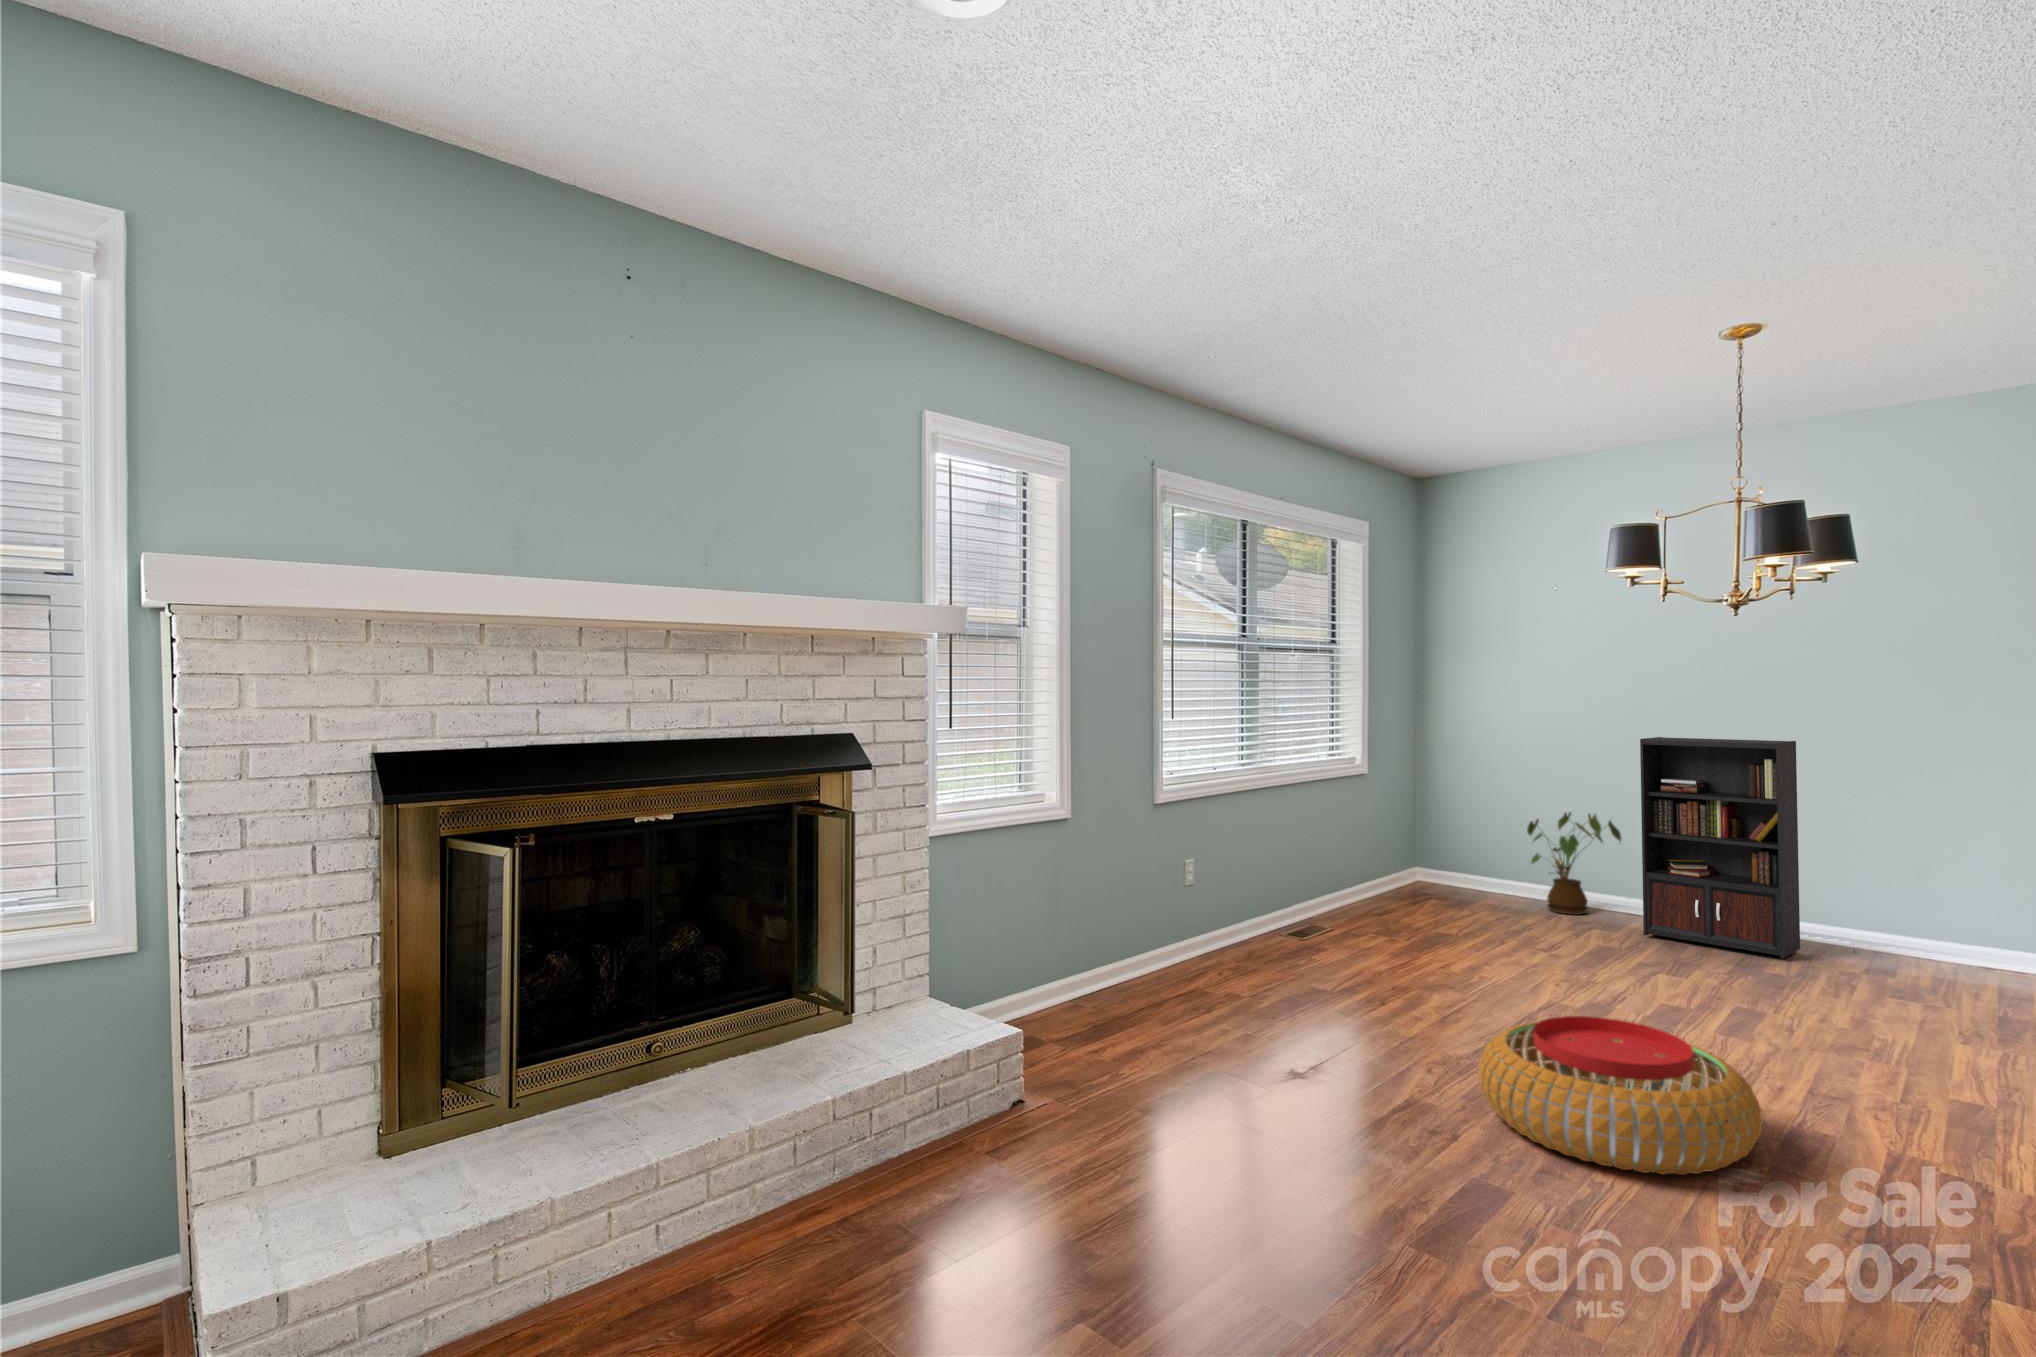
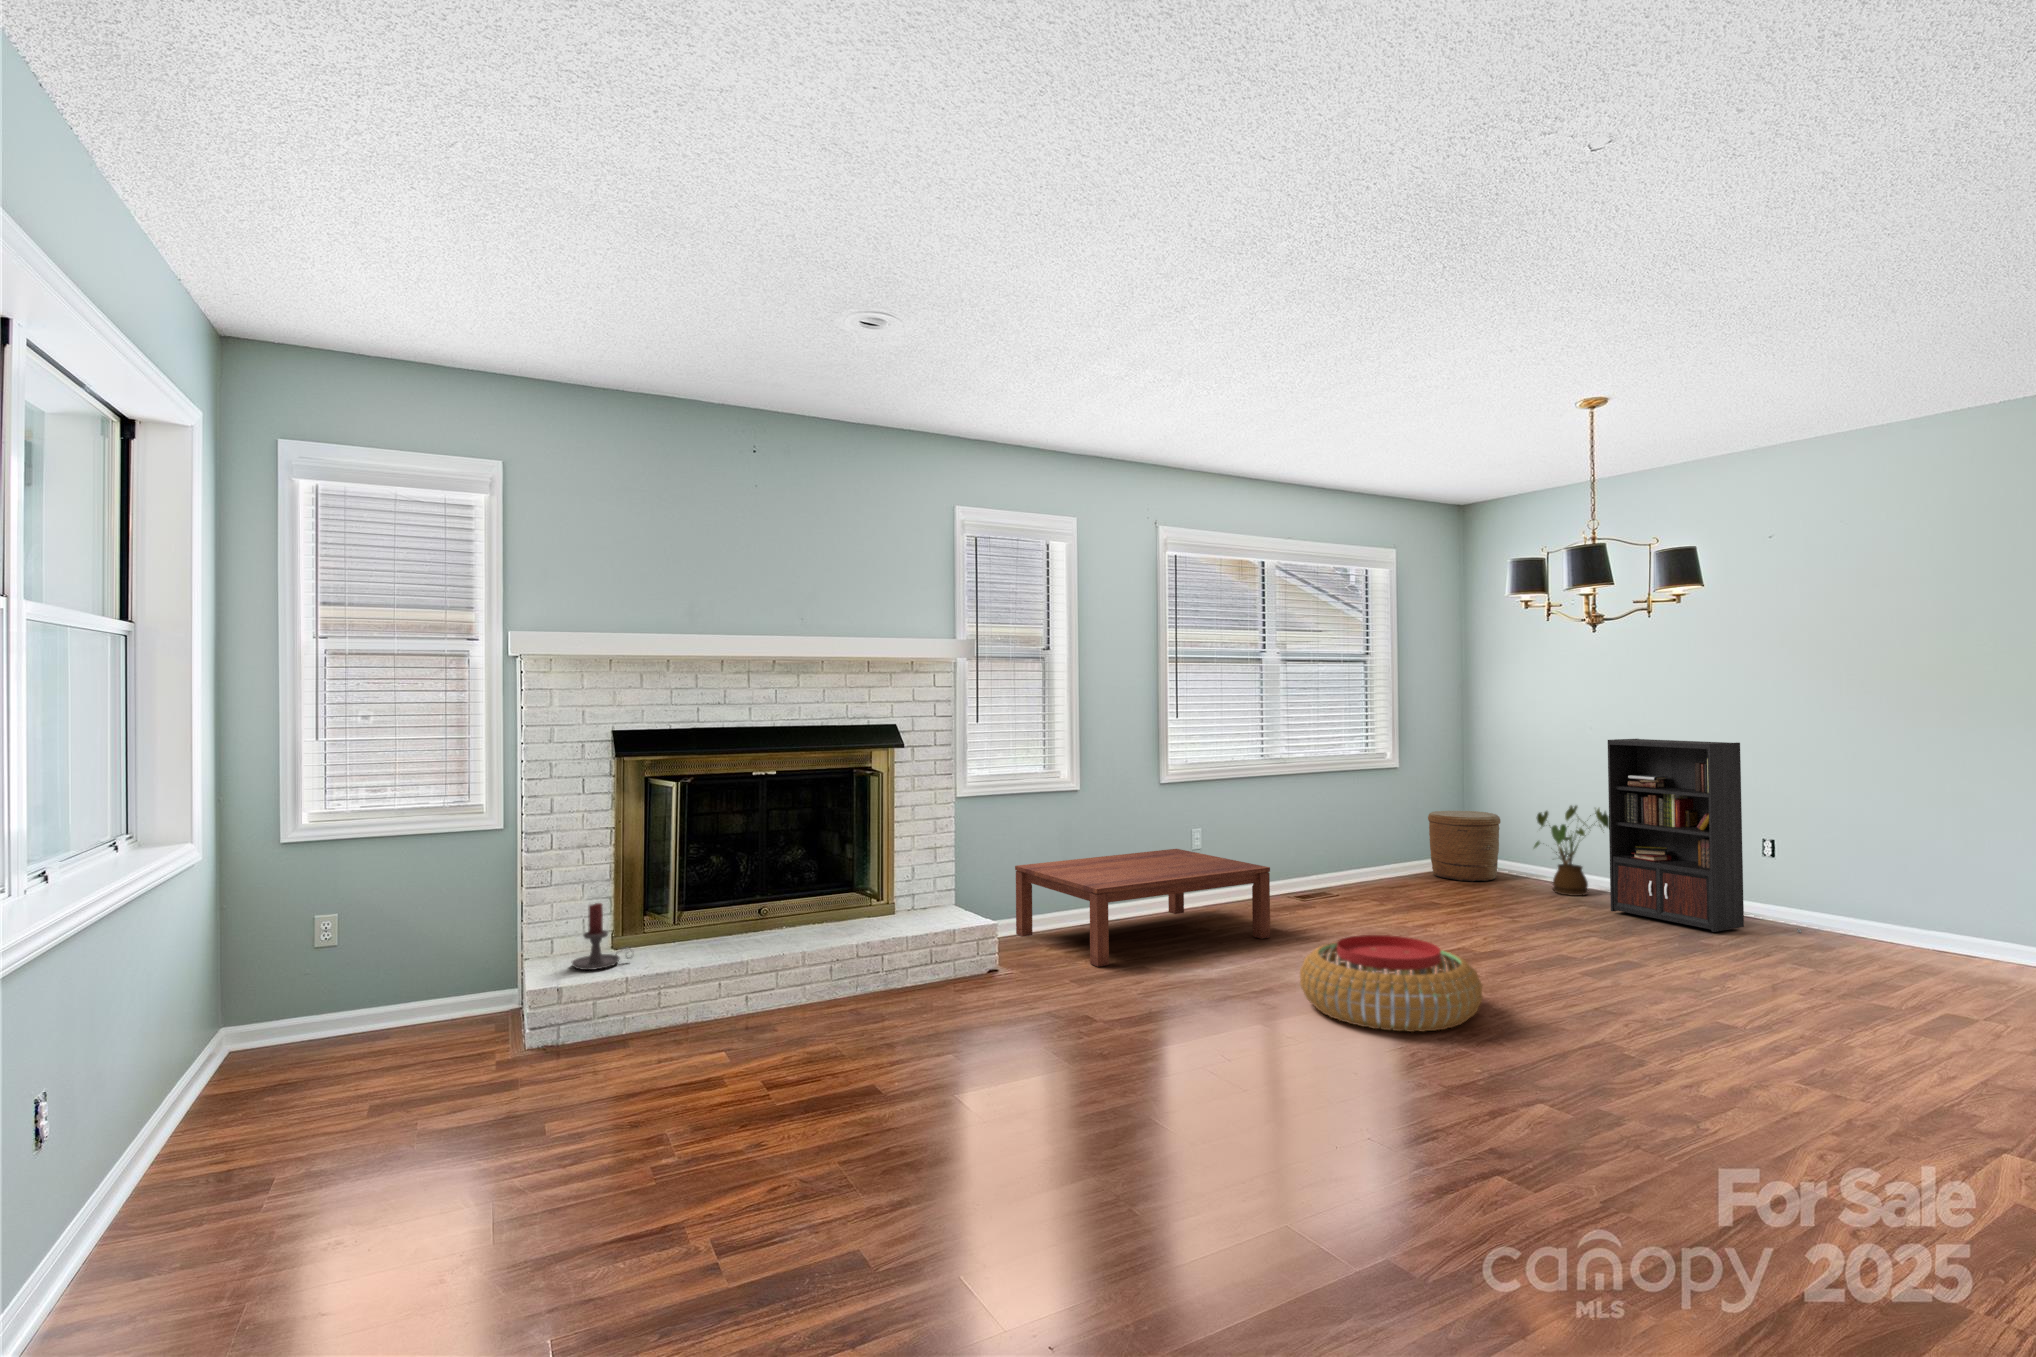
woven basket: none [1395,819,1476,901] -> present [1428,811,1501,882]
coffee table: none [996,886,1328,1080] -> present [1015,849,1270,967]
candle holder: none [293,1088,429,1232] -> present [572,903,630,970]

